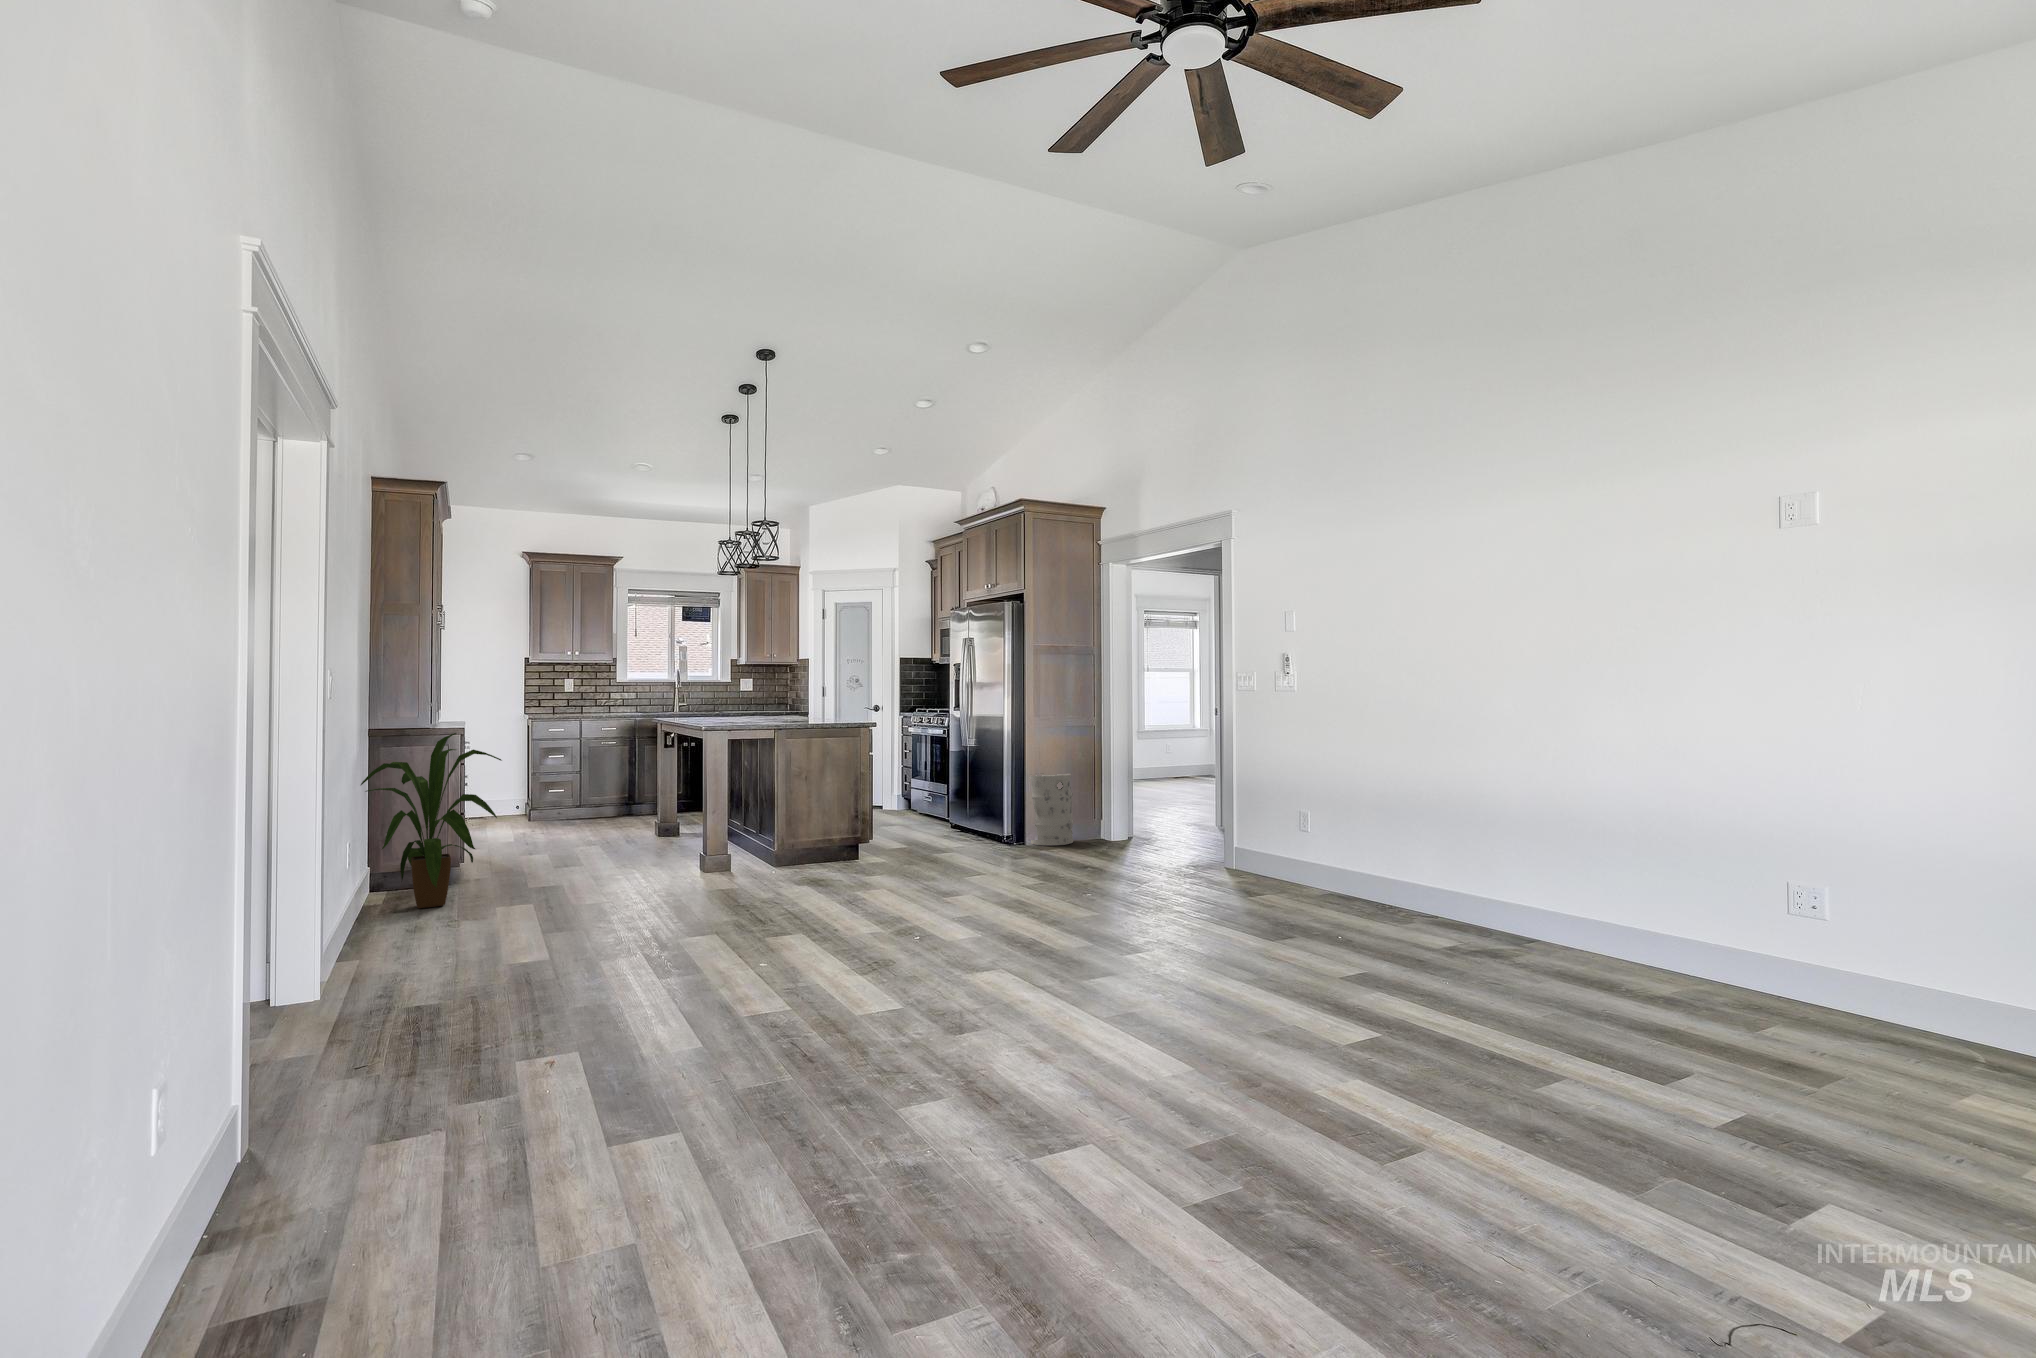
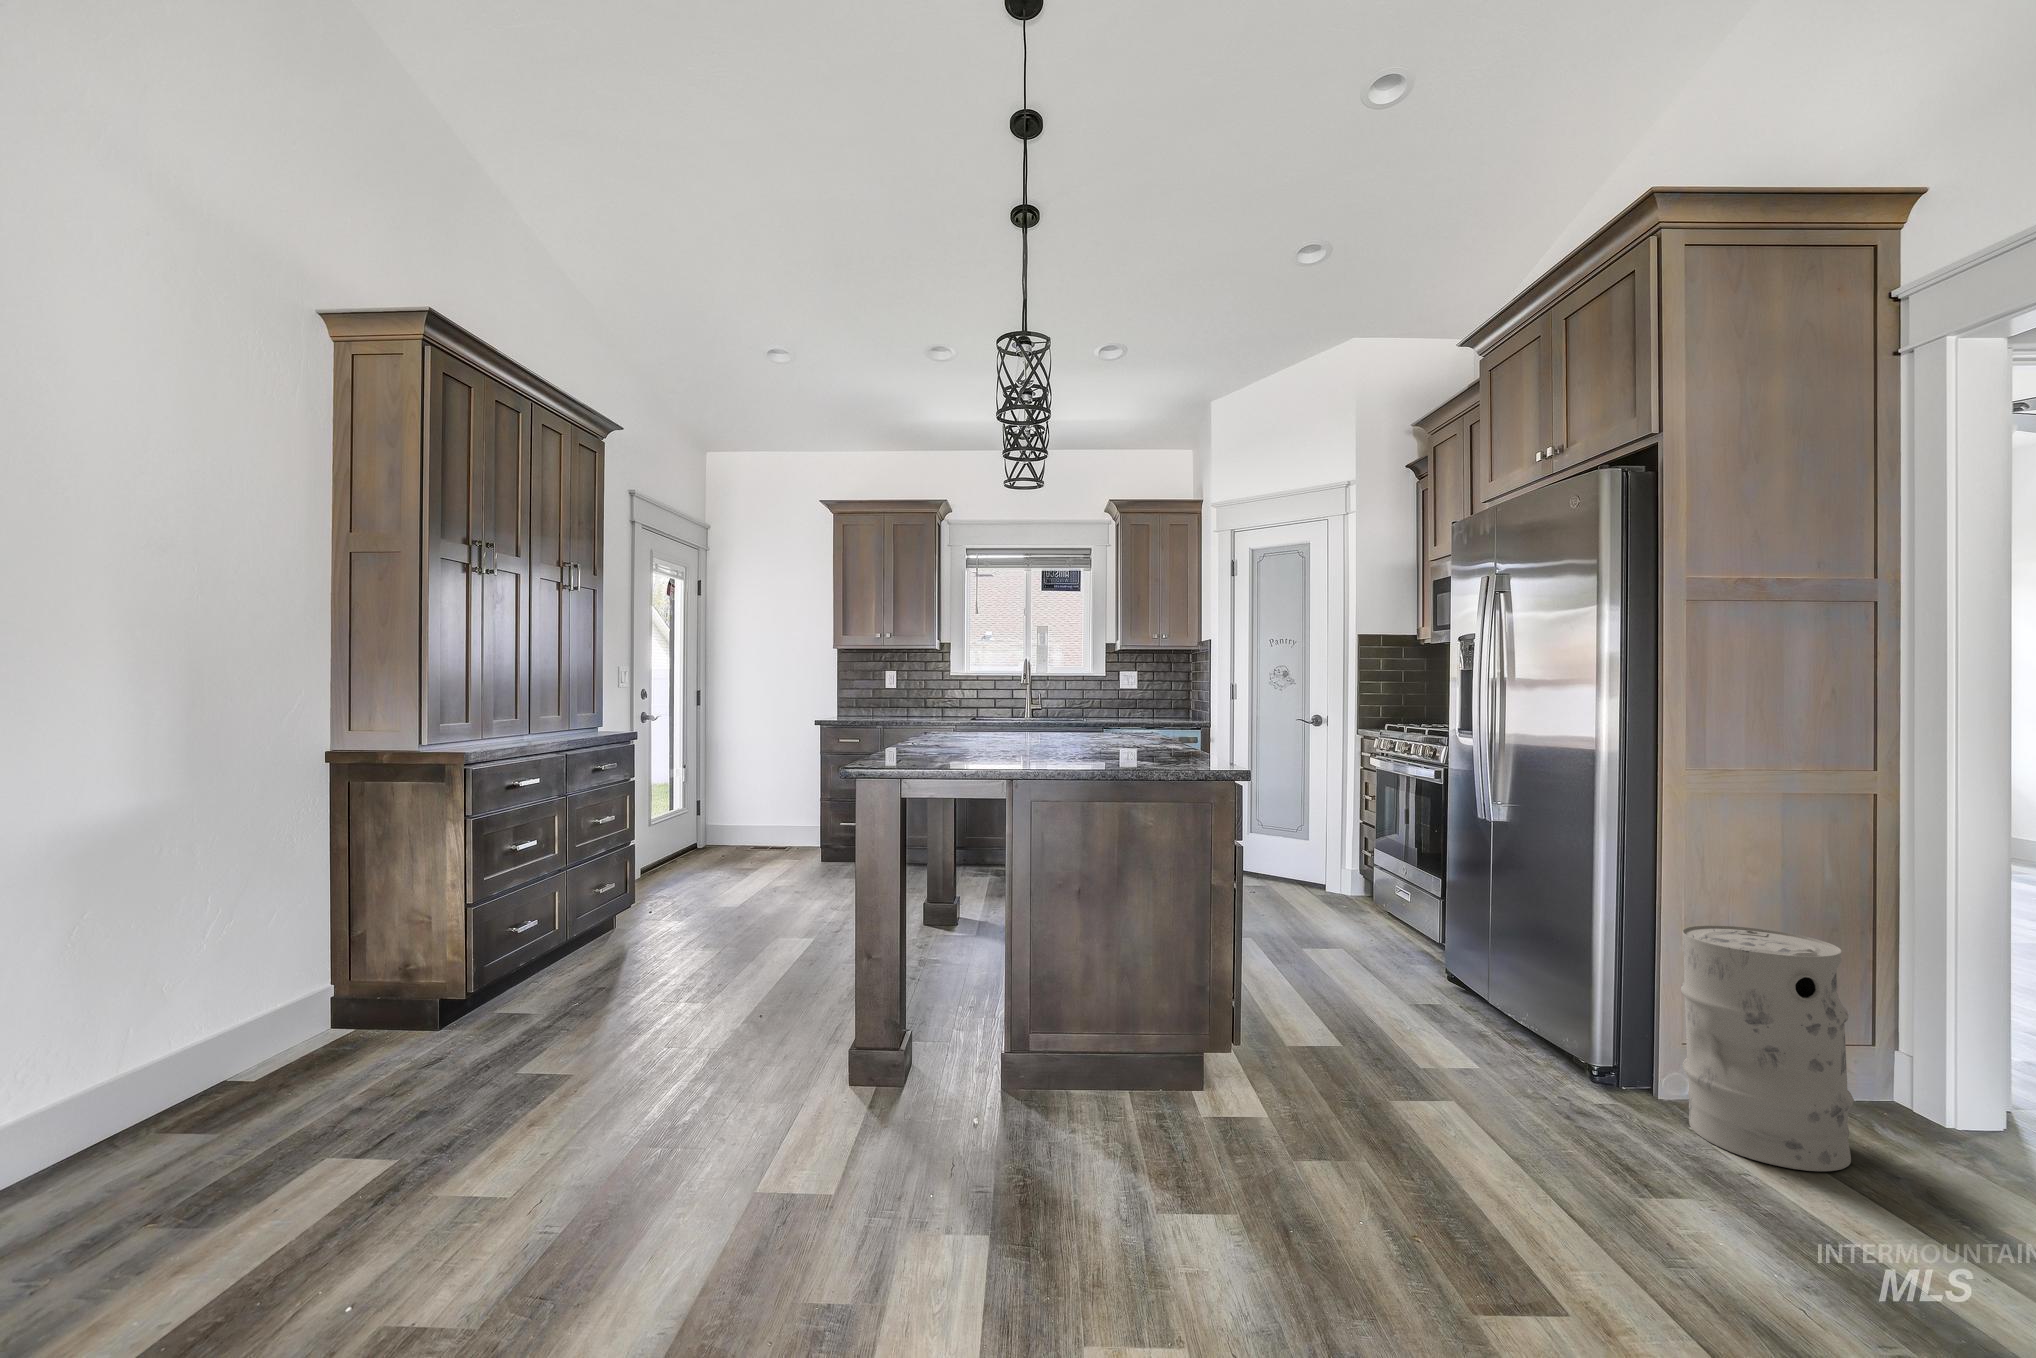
house plant: present [361,733,502,908] -> none [166,768,452,1106]

